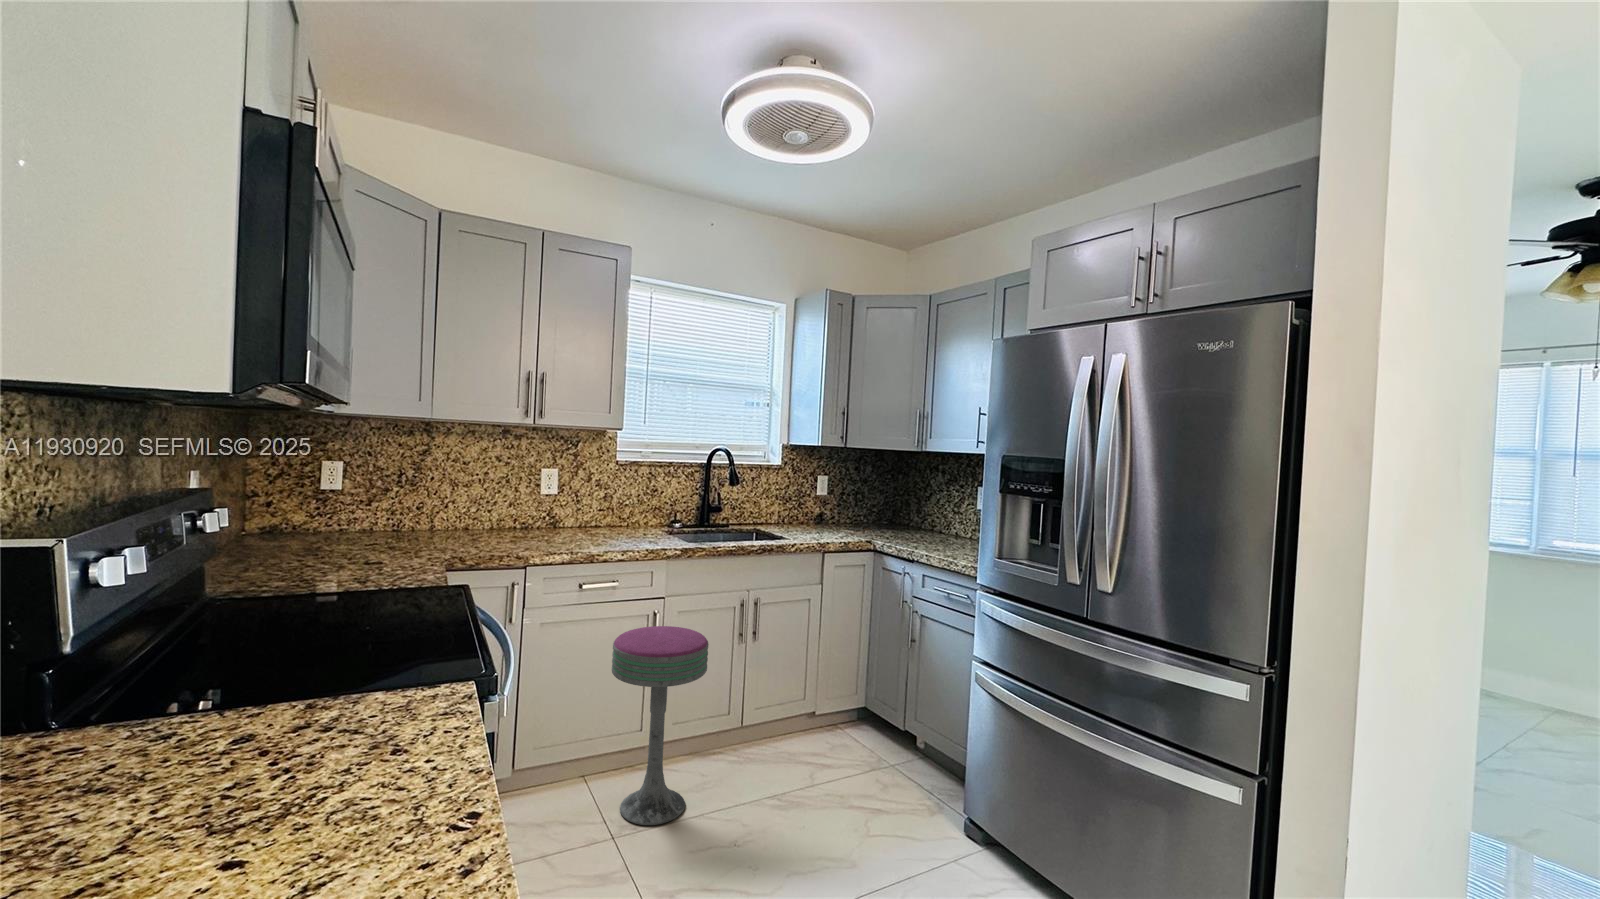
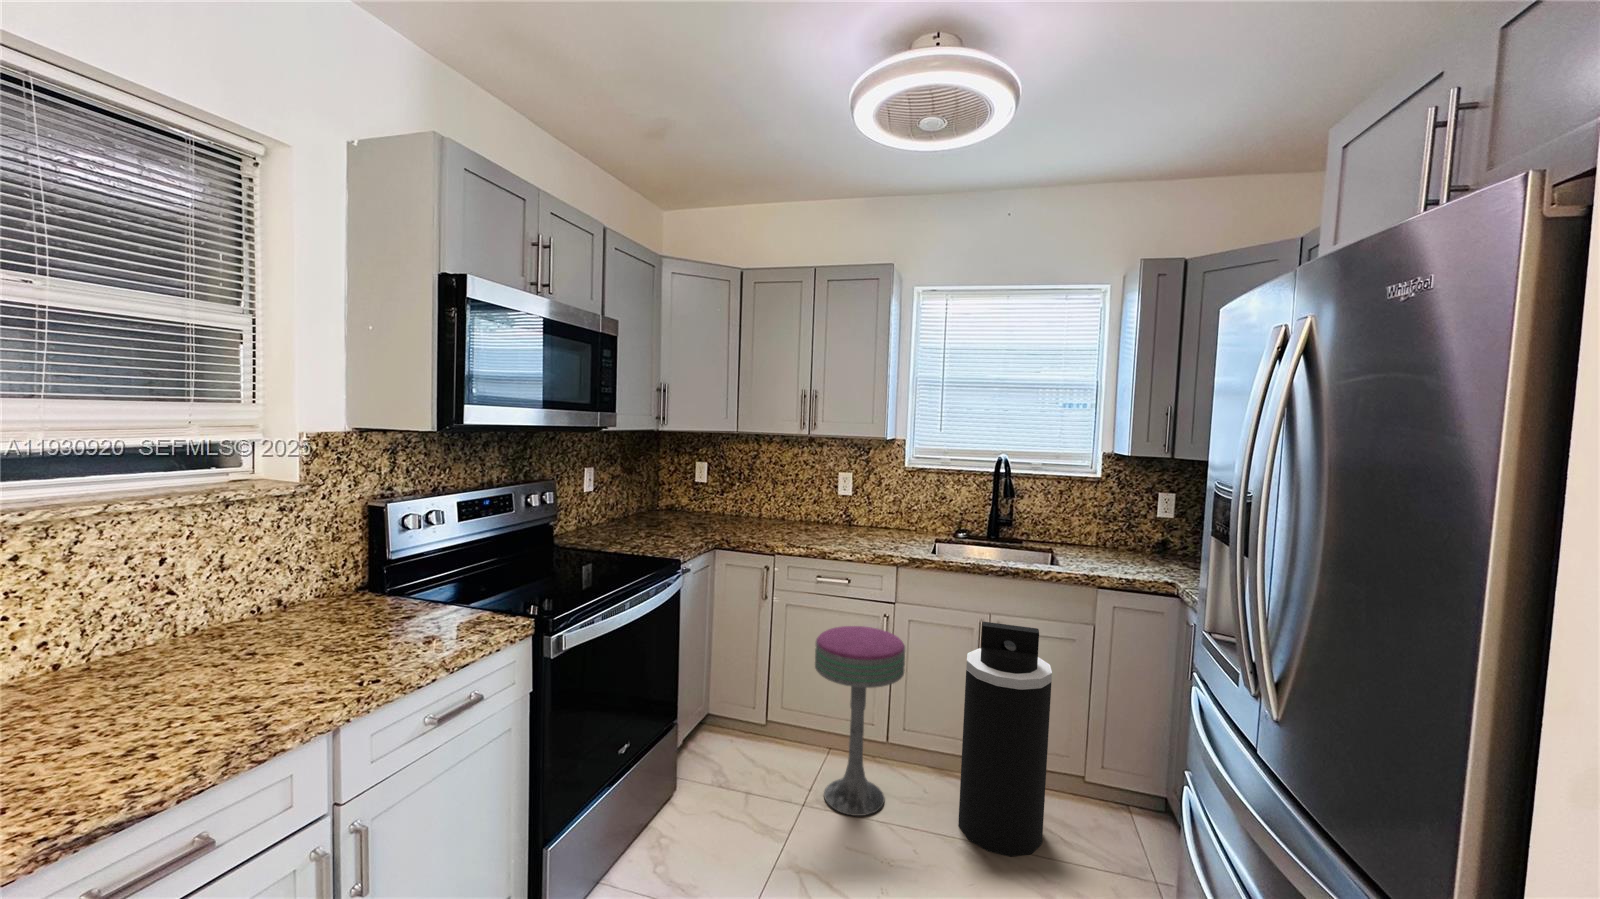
trash can: none [745,592,824,795] -> present [958,622,1052,857]

